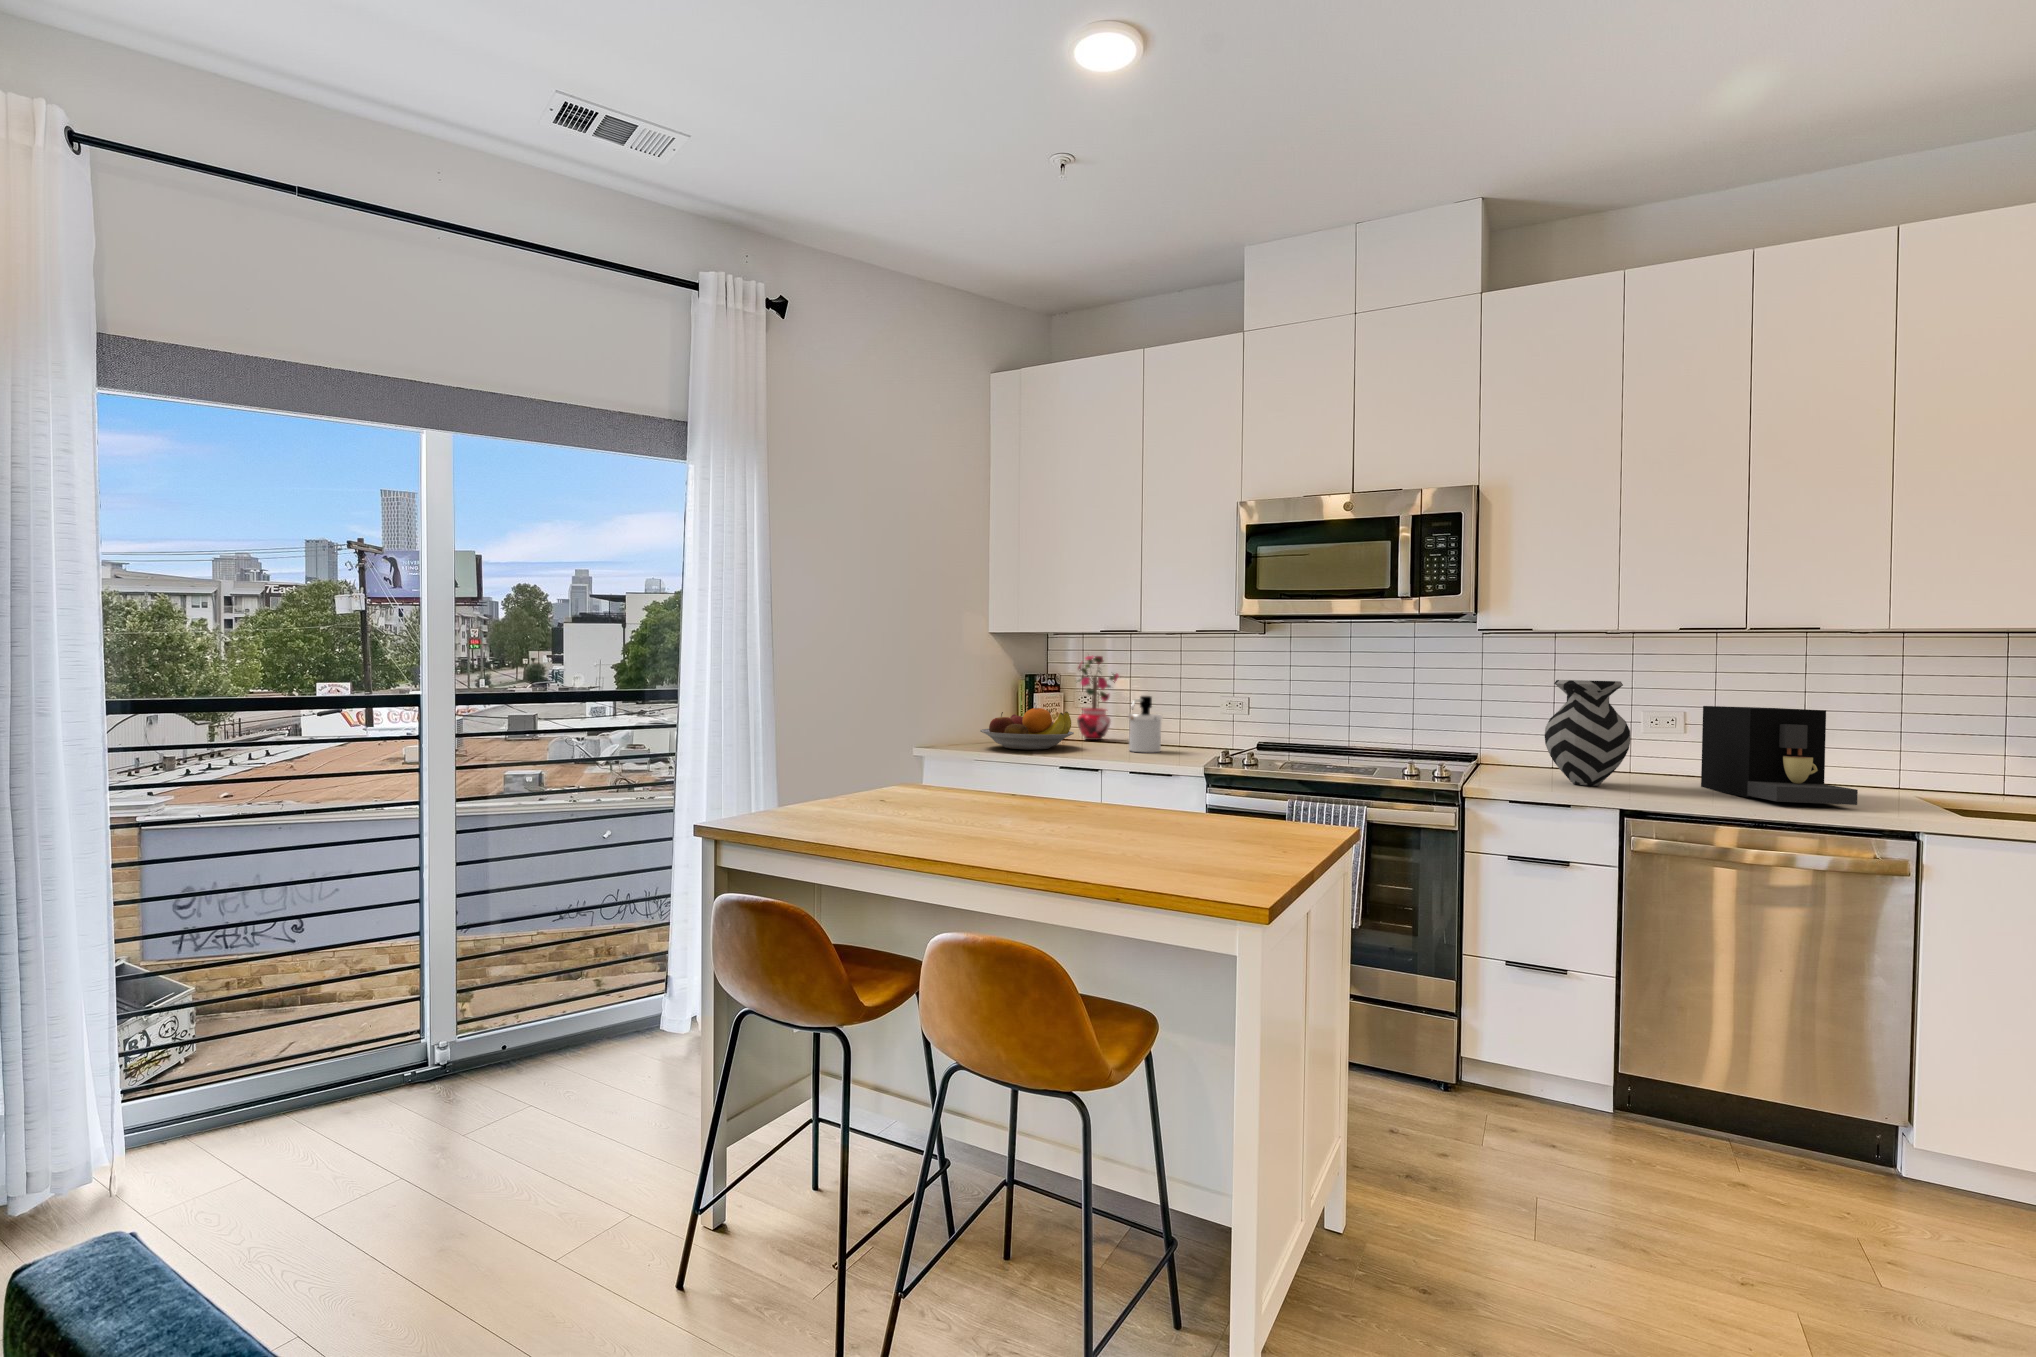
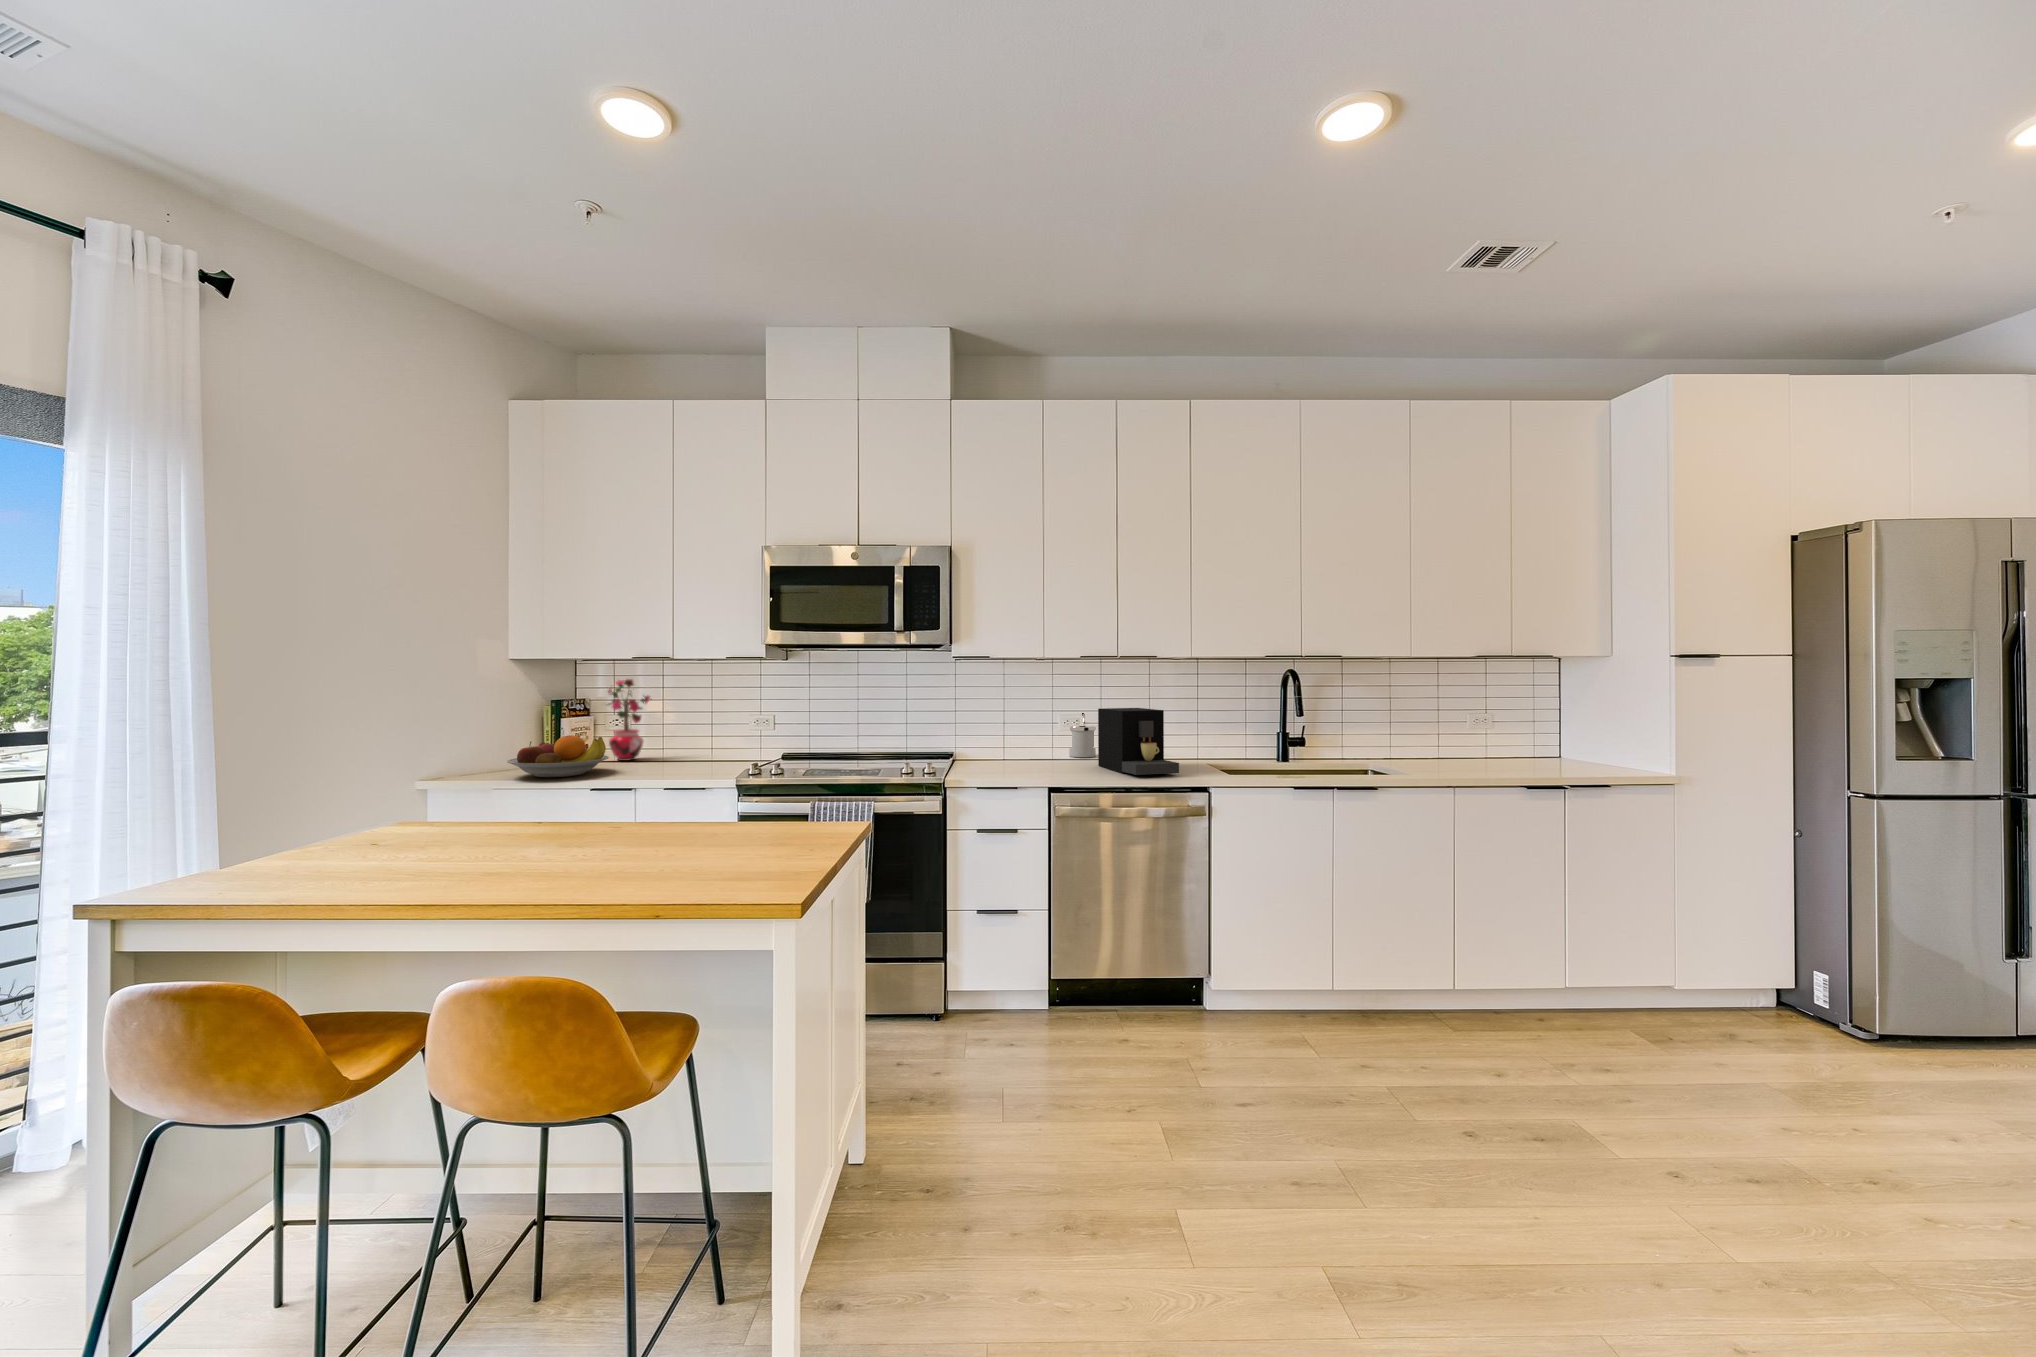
vase: present [1545,680,1631,786] -> none [999,694,1054,772]
soap dispenser: present [1128,696,1163,753] -> present [1069,713,1096,757]

